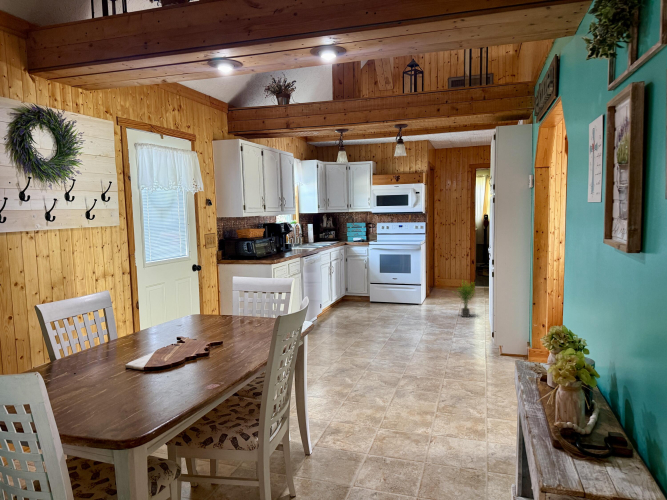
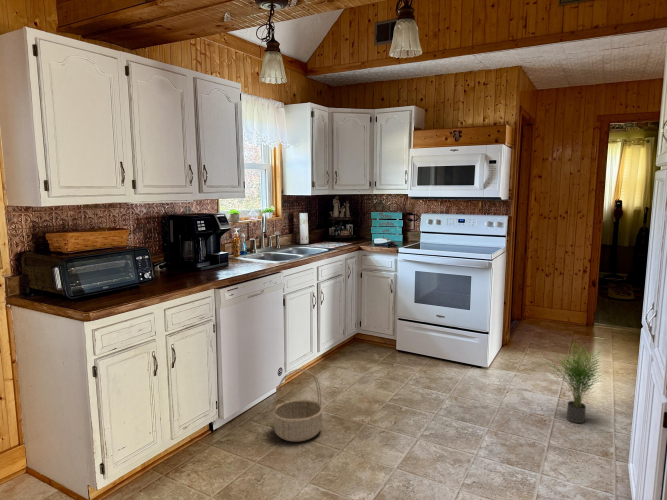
basket: none [327,296,351,331] -> present [272,369,324,442]

